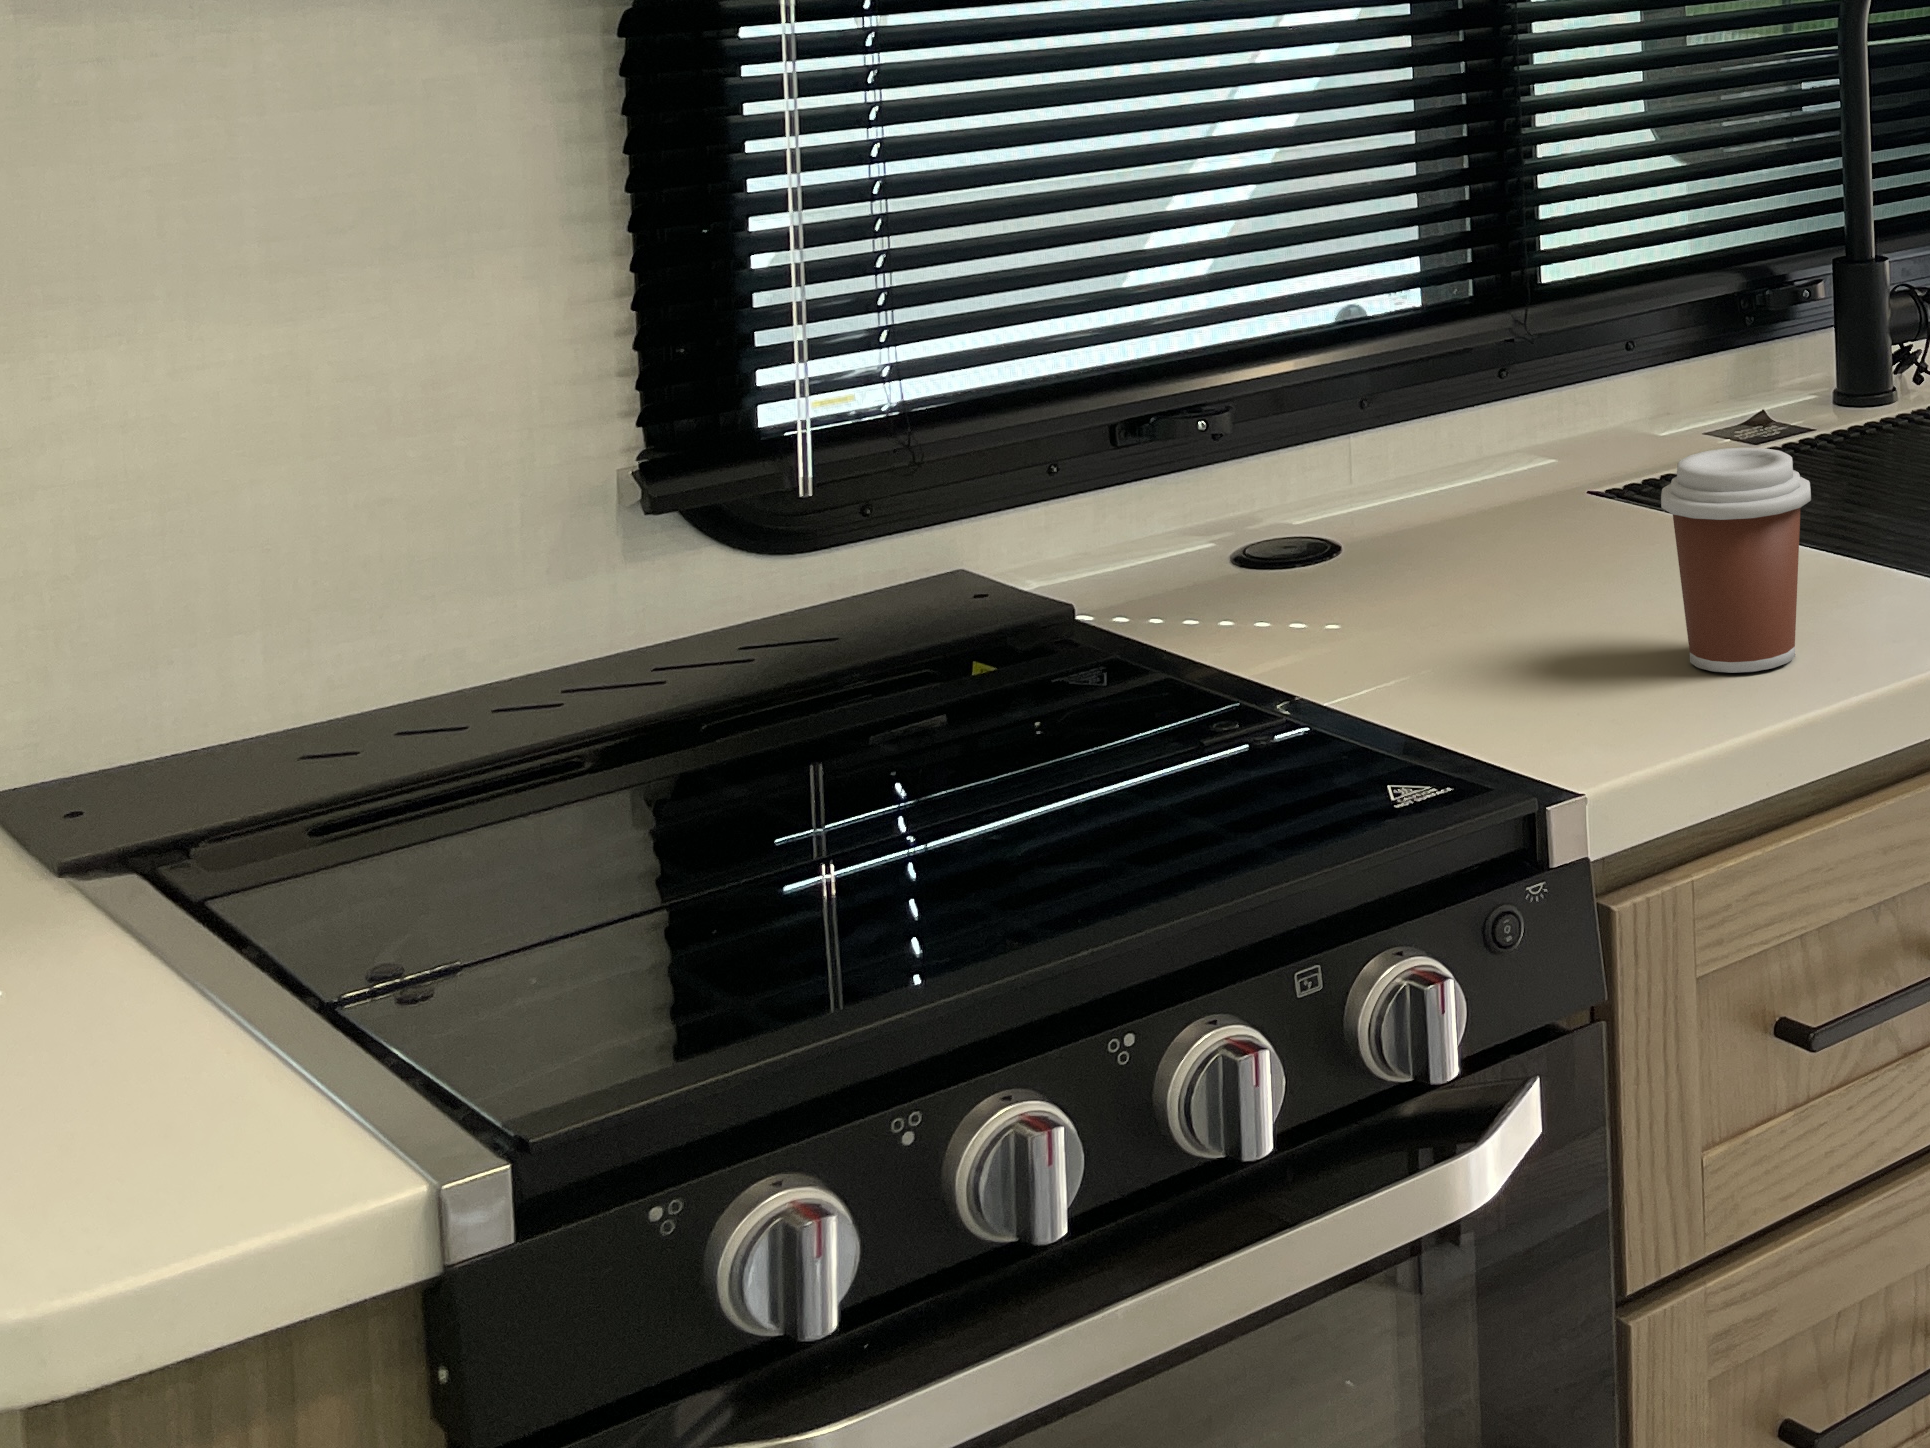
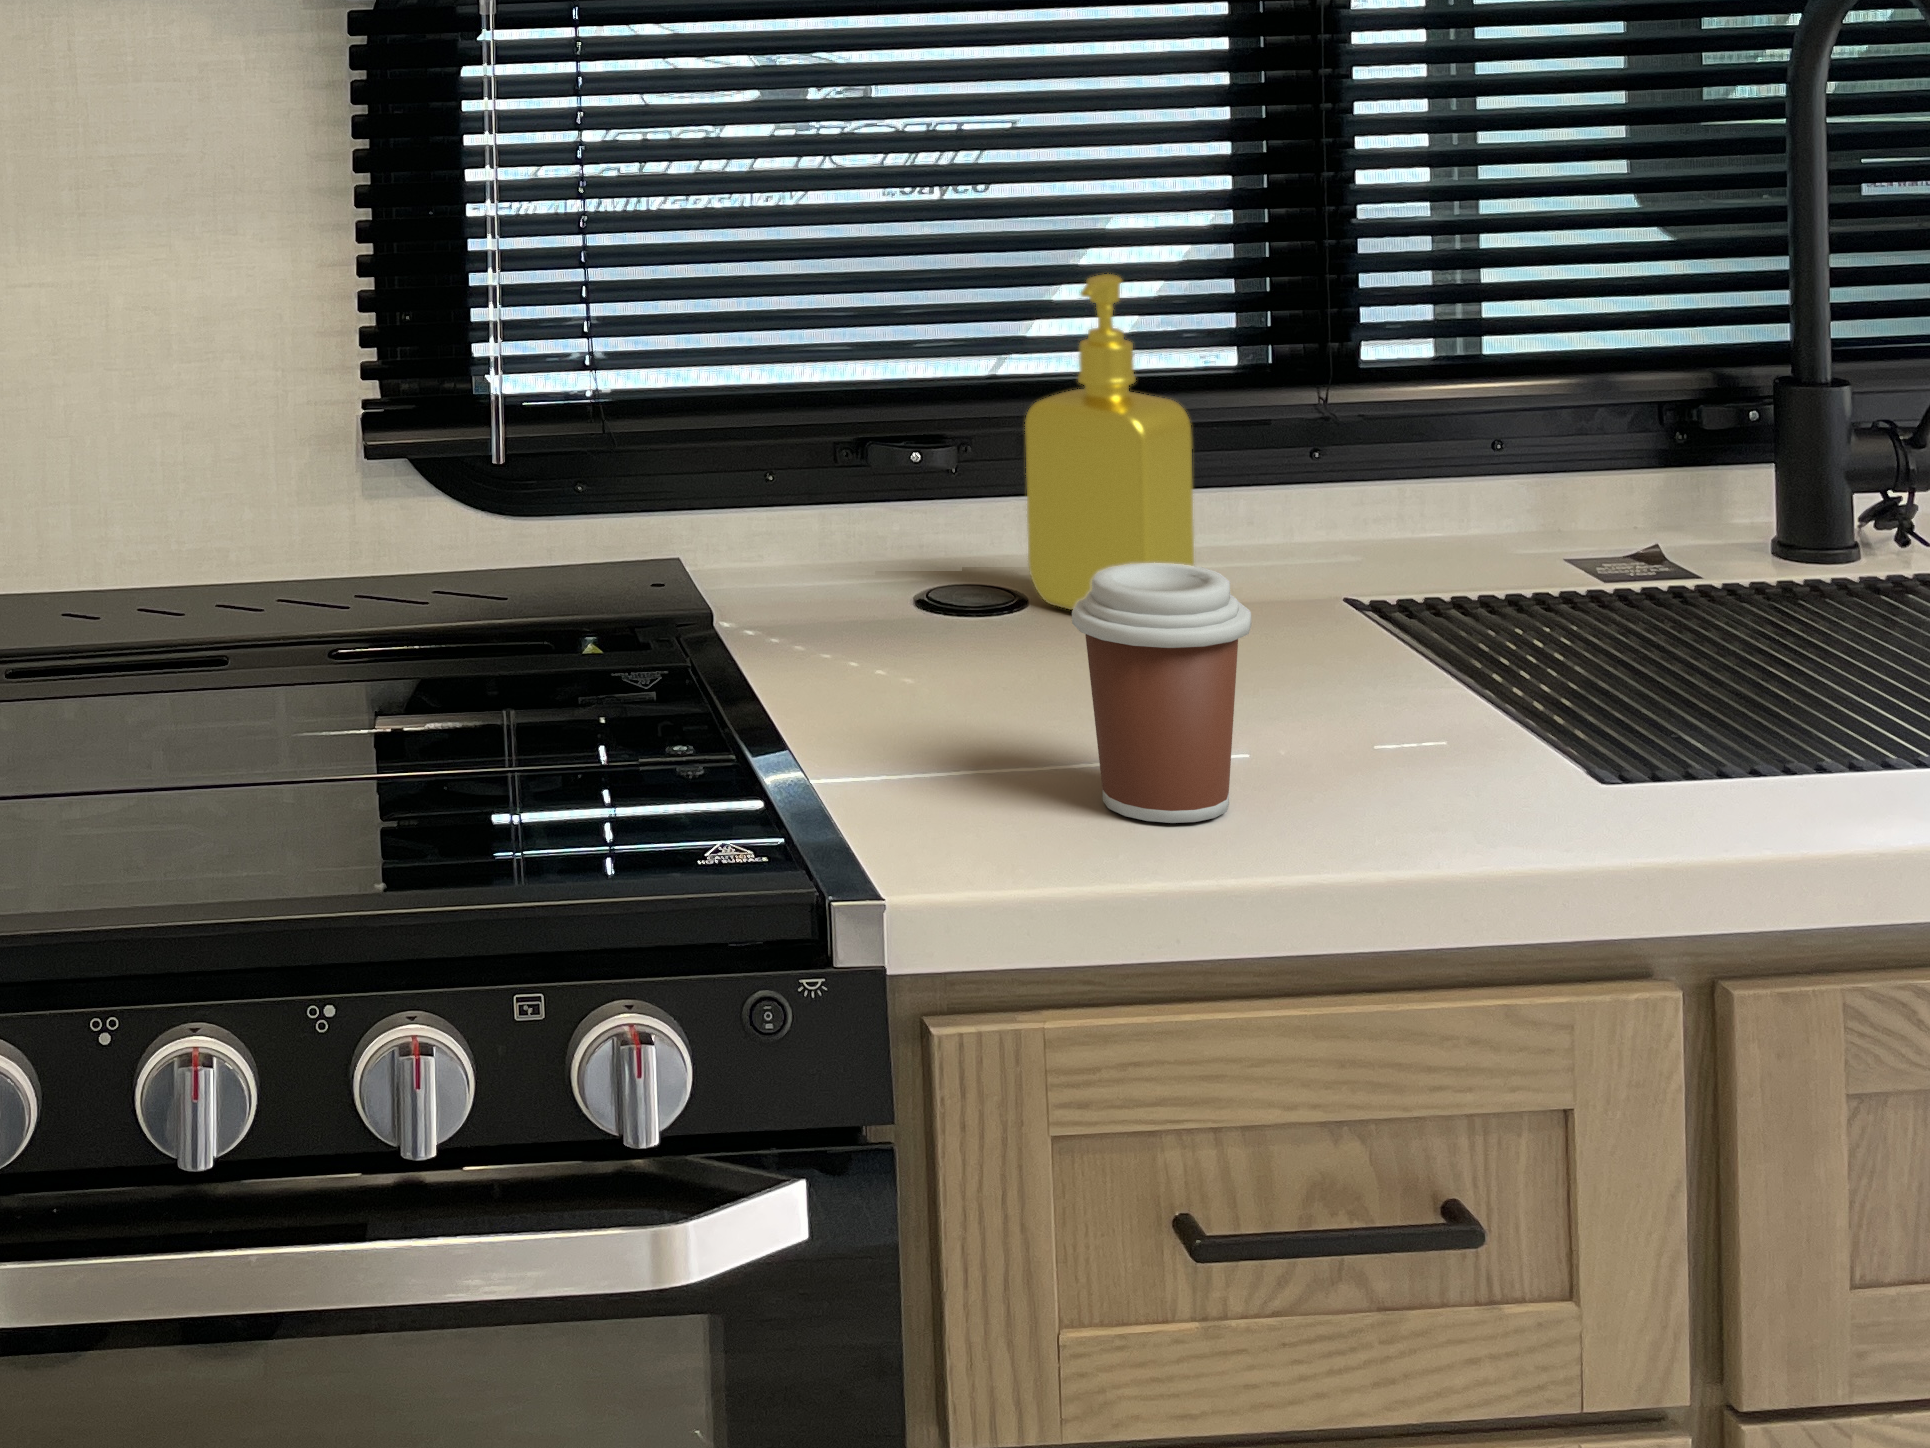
soap dispenser: none [1354,224,1506,544] -> present [1025,274,1194,610]

